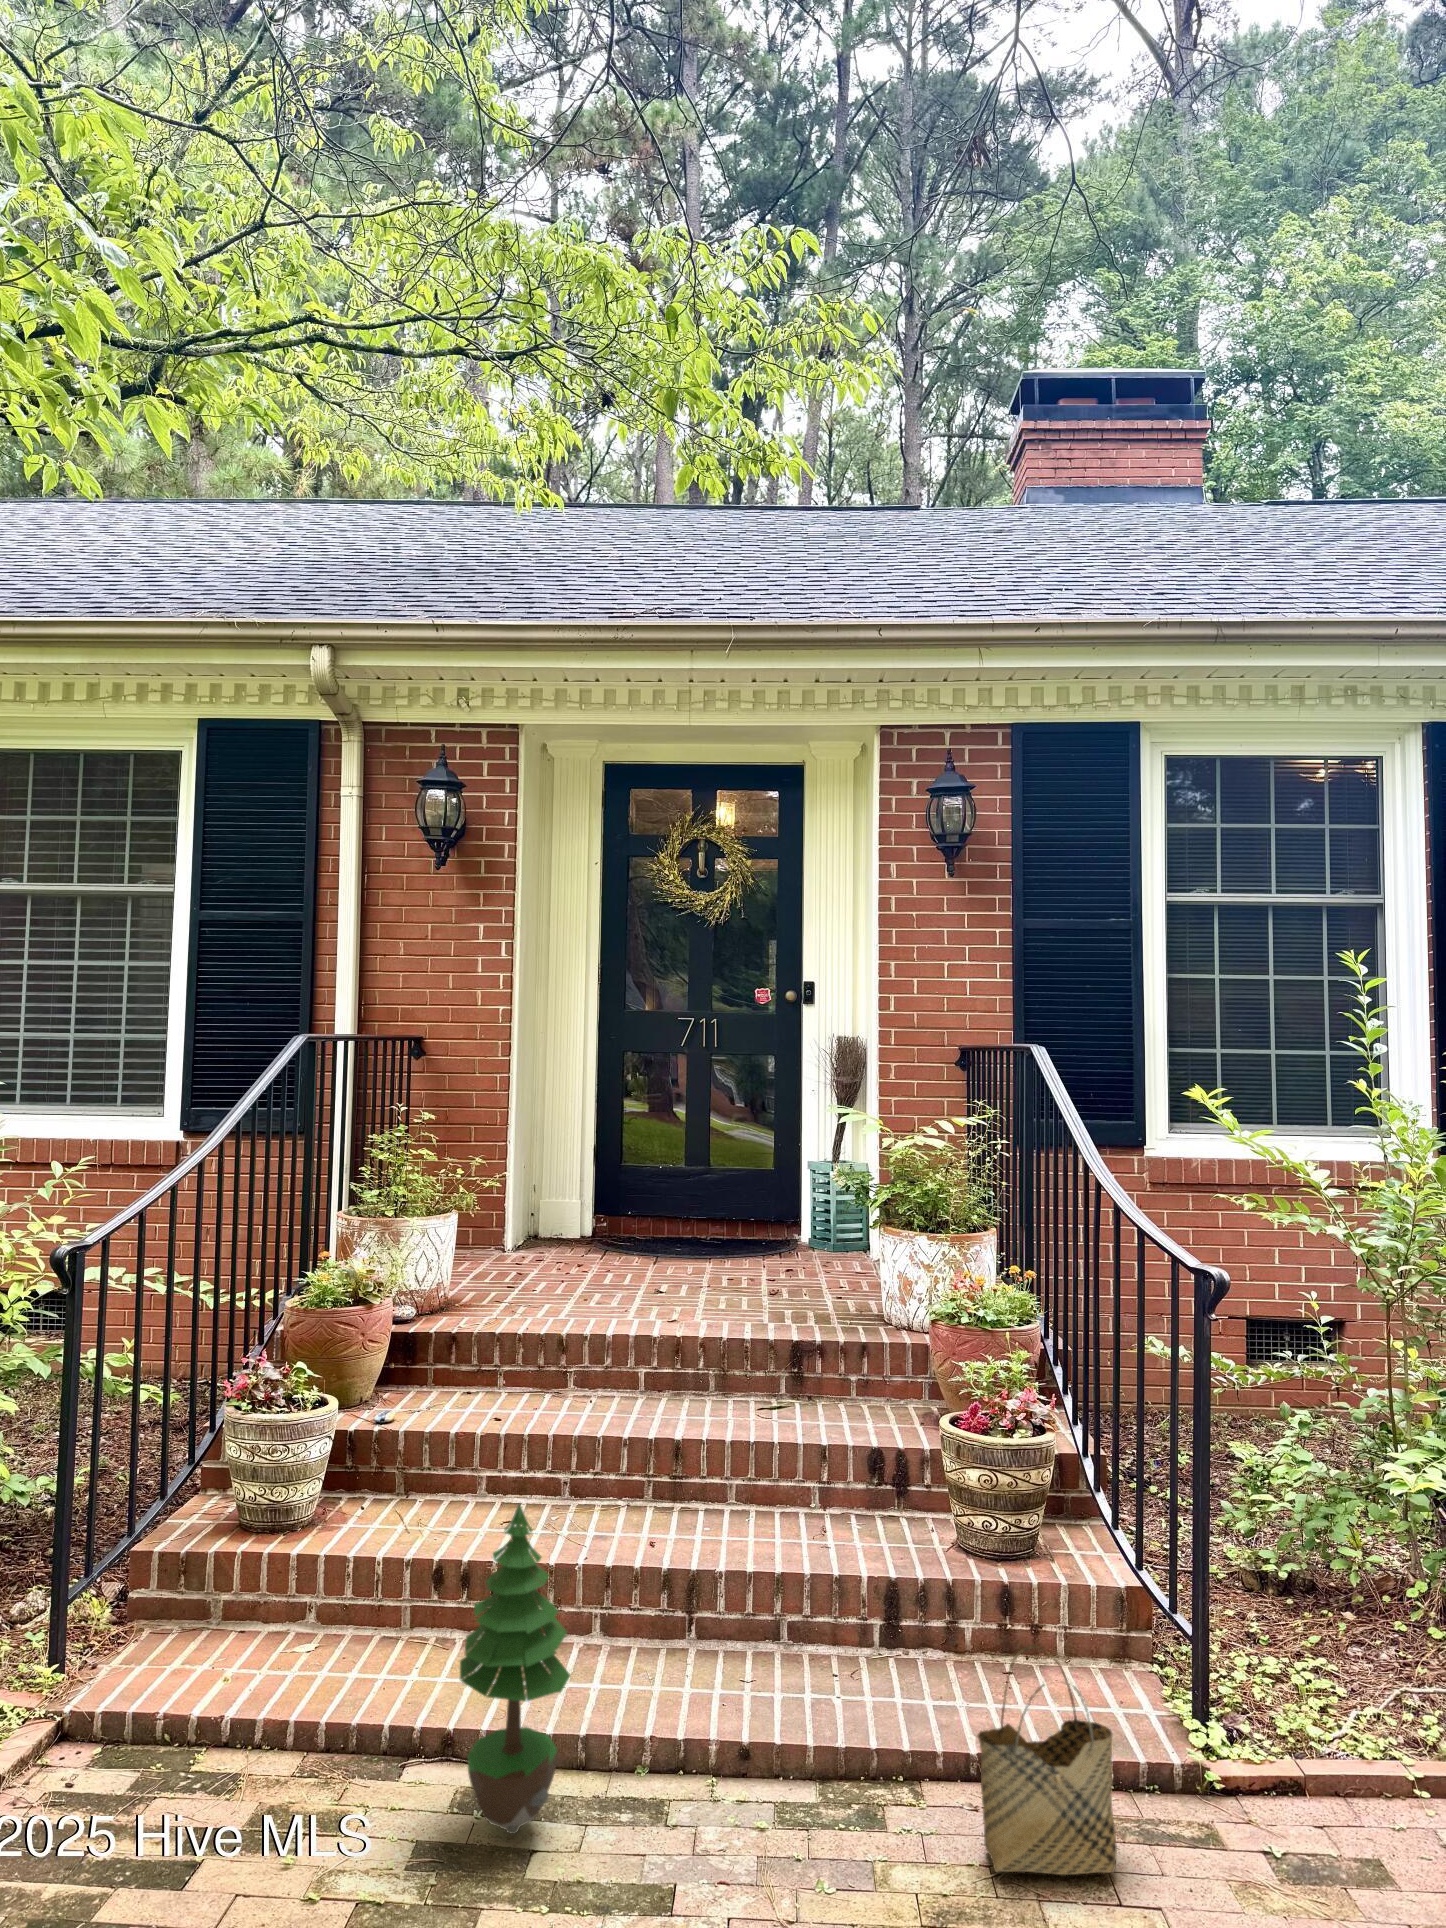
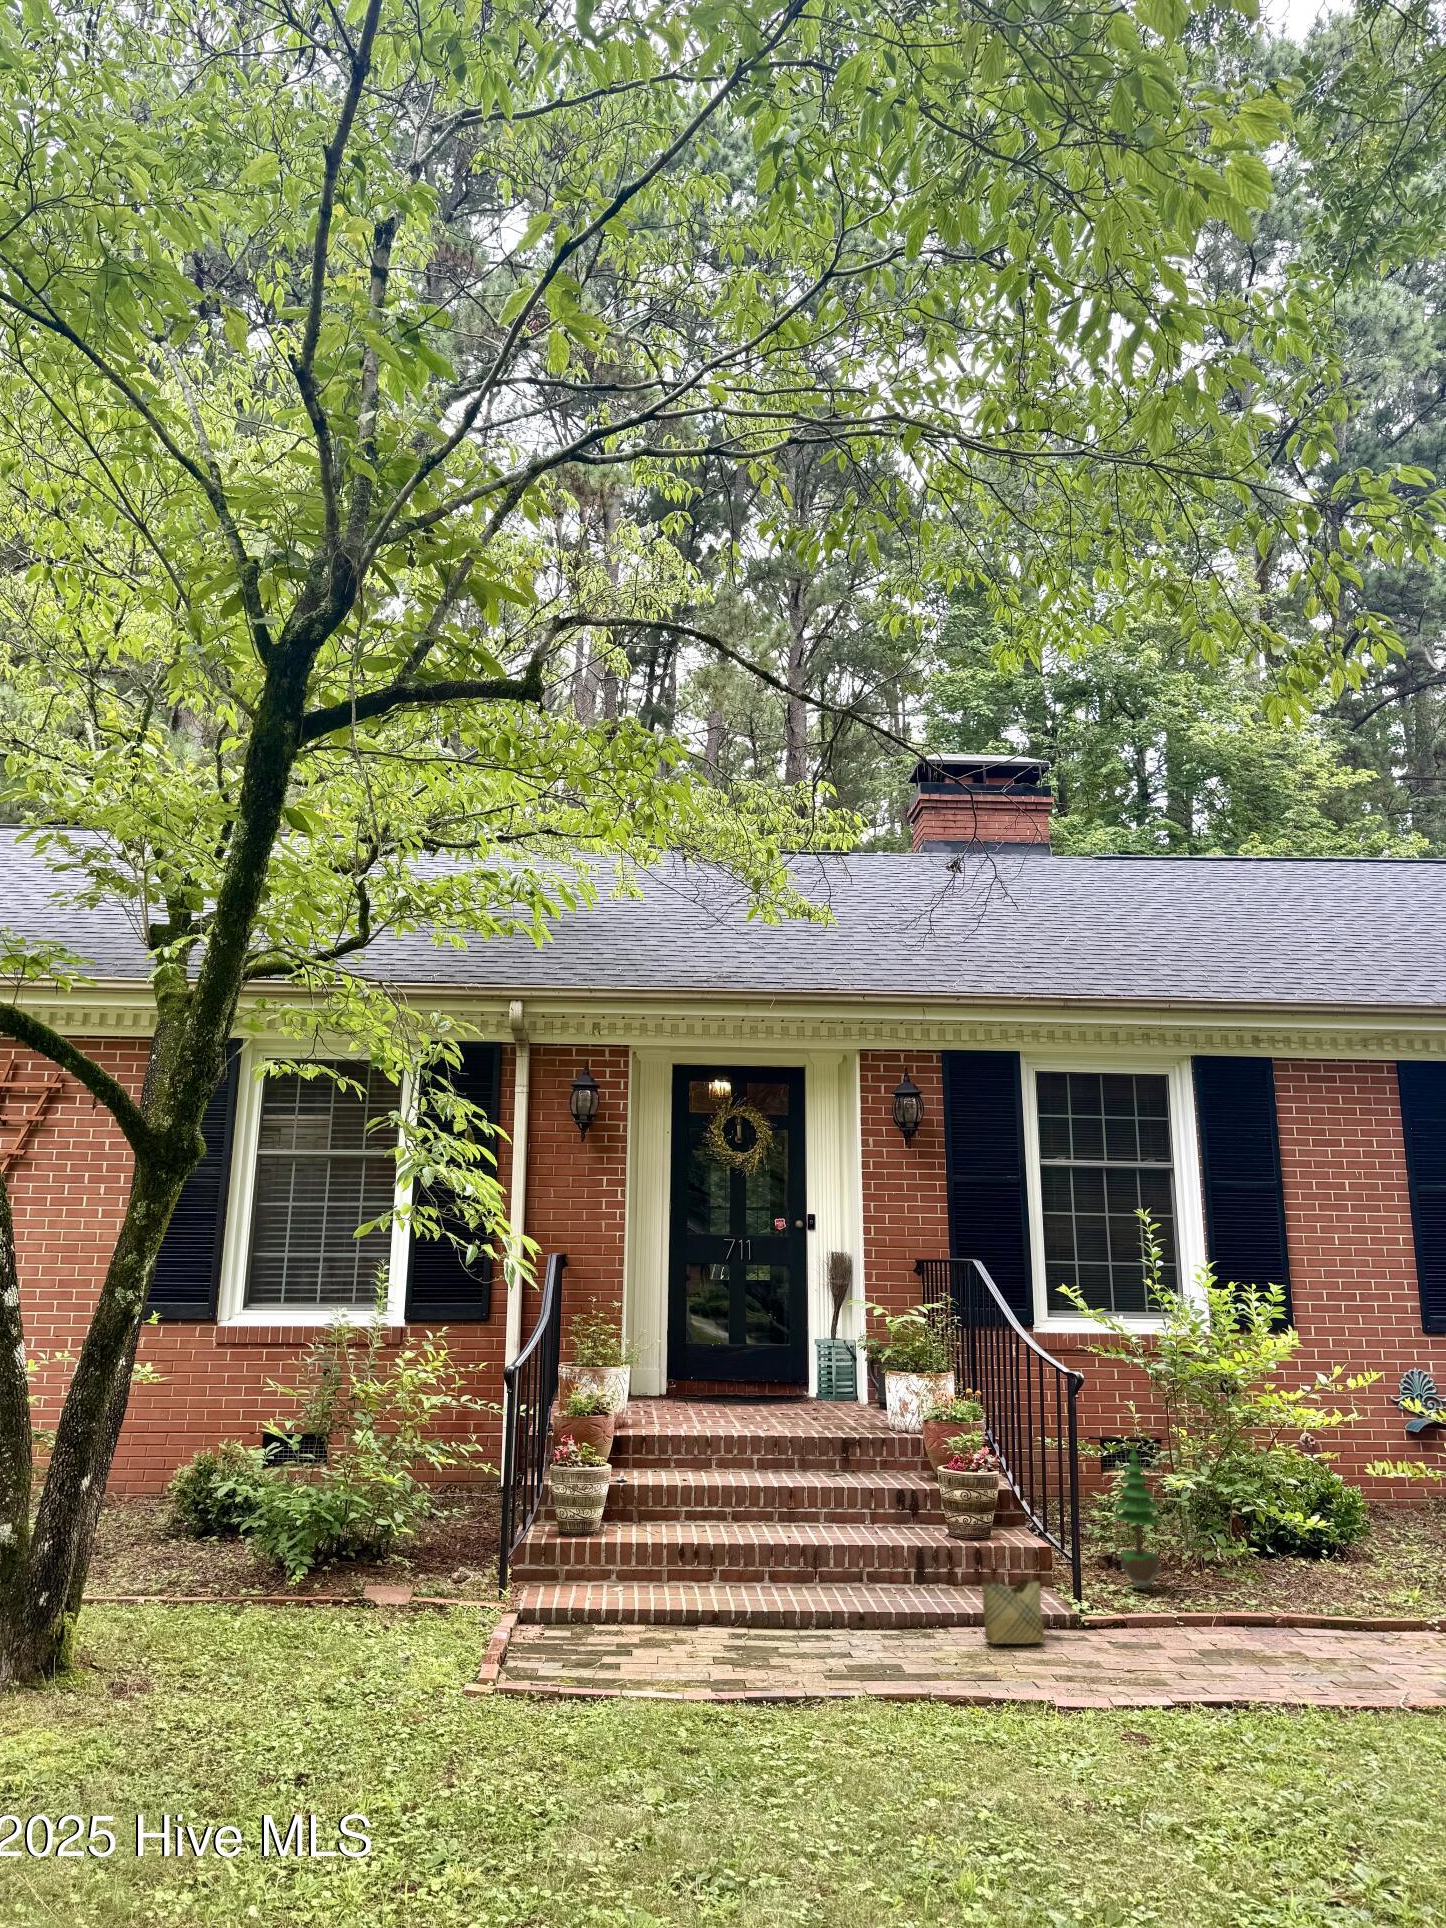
potted tree: present [460,1504,570,1834] -> present [1113,1449,1162,1589]

